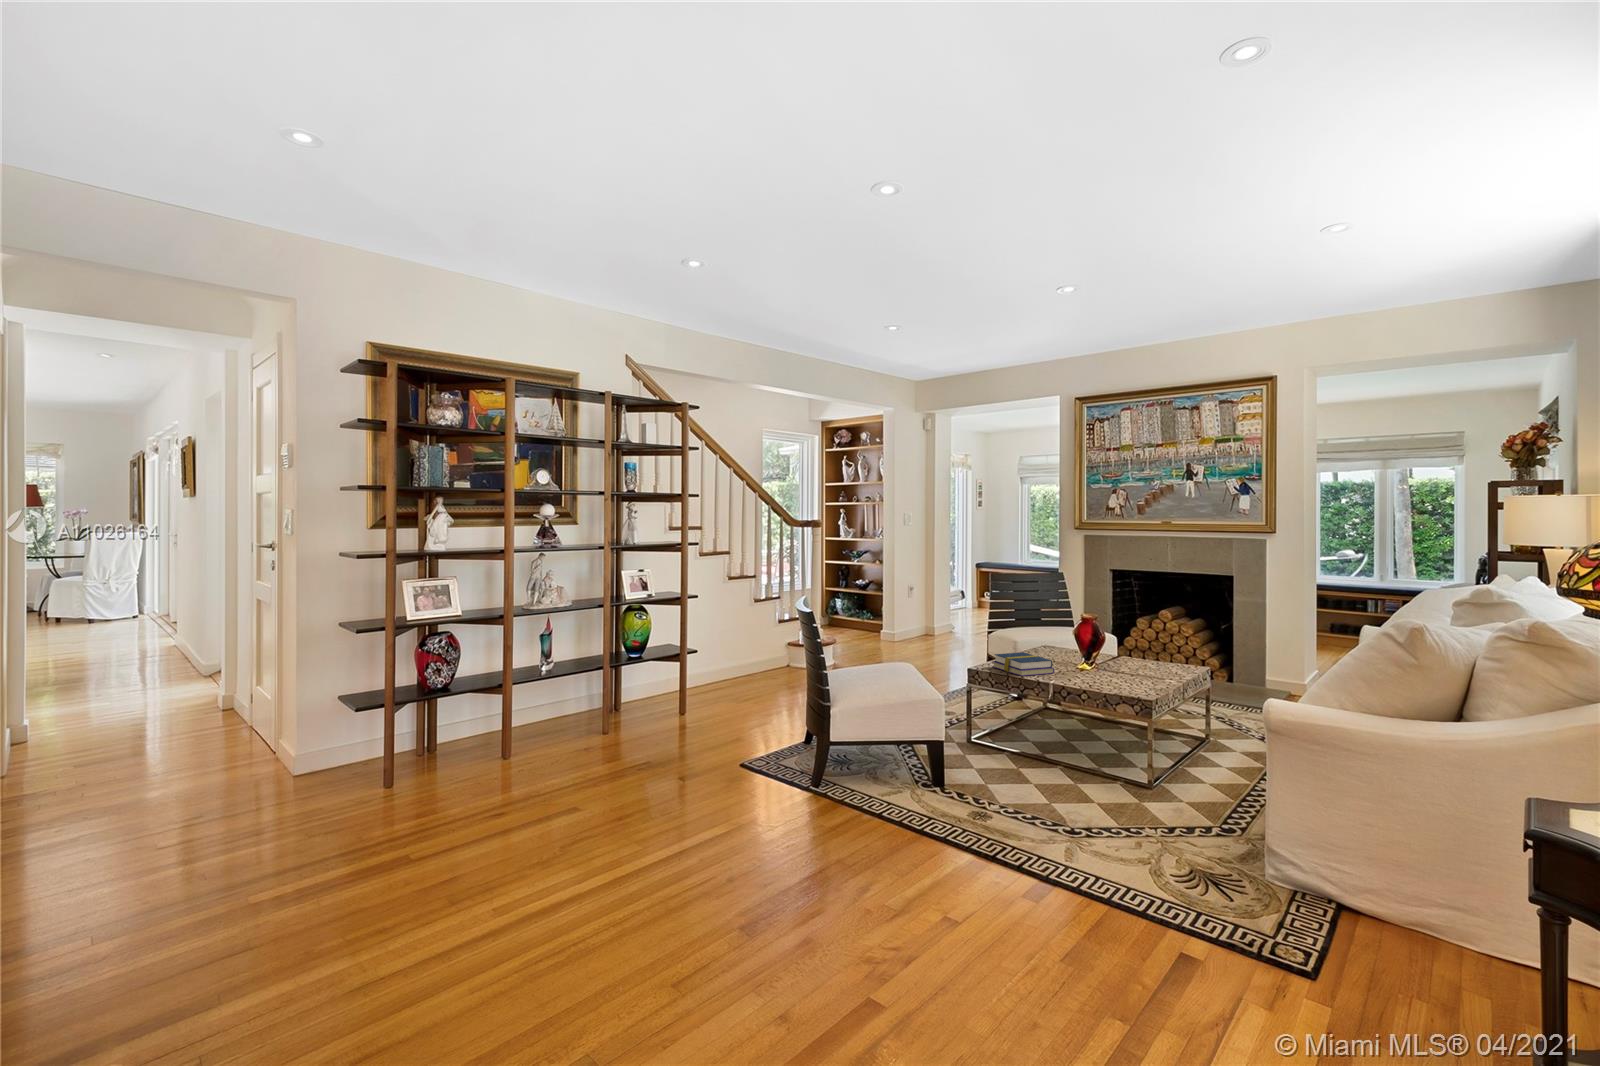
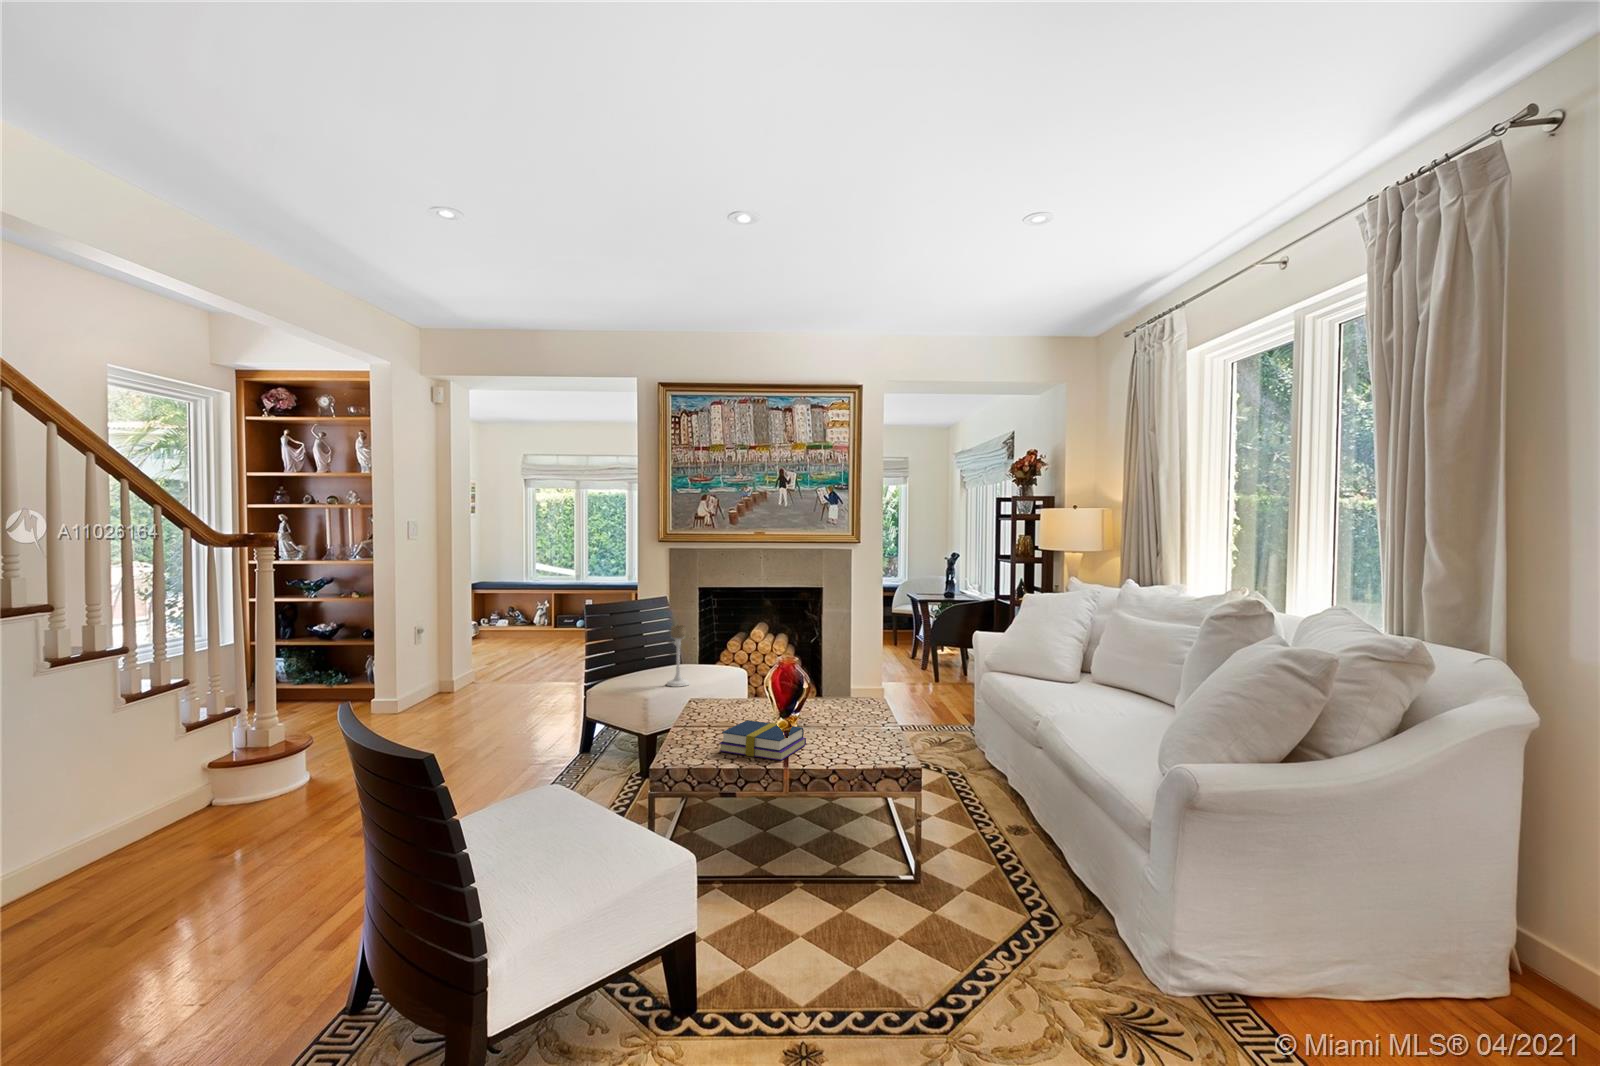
candle holder: none [1029,592,1048,639] -> present [666,625,690,687]

